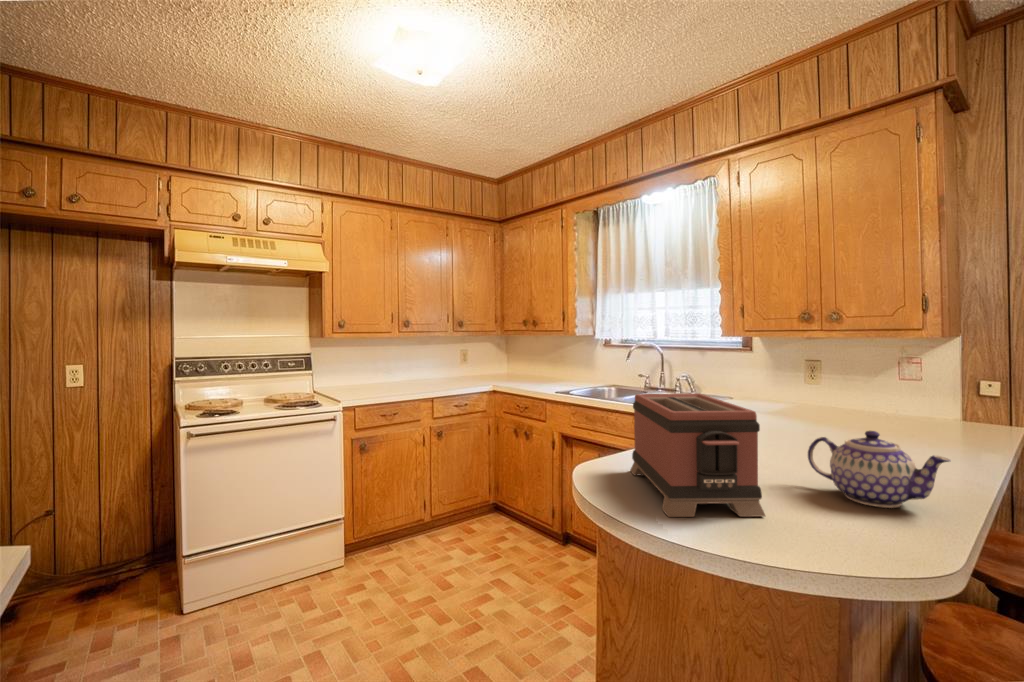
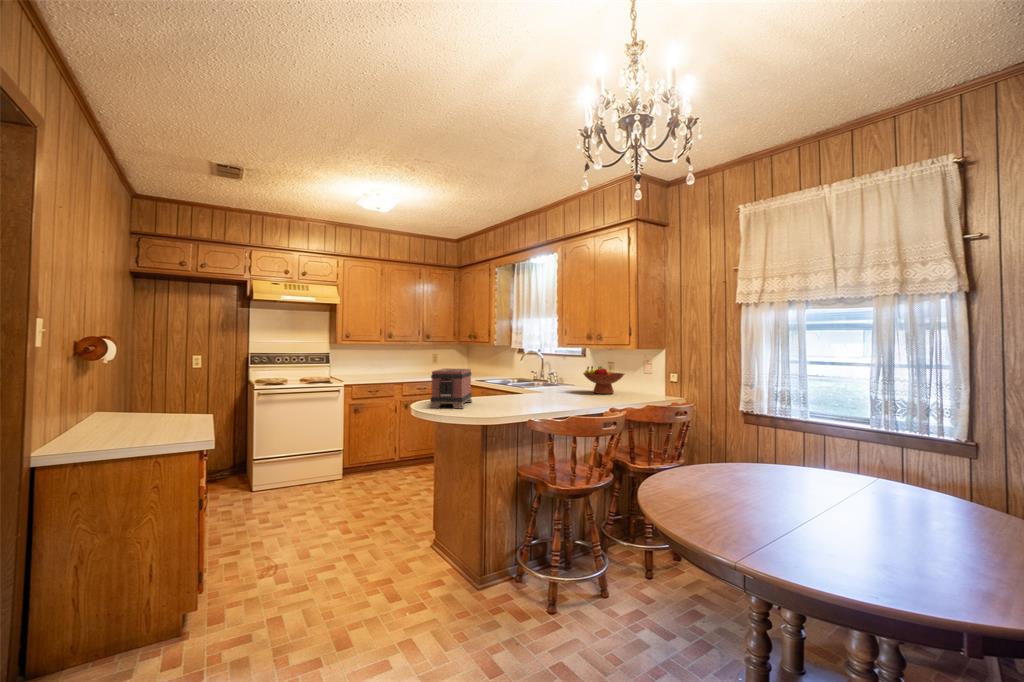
fruit bowl: none [798,370,891,422] -> present [583,366,624,394]
teapot: present [808,431,950,508] -> none [502,382,529,409]

